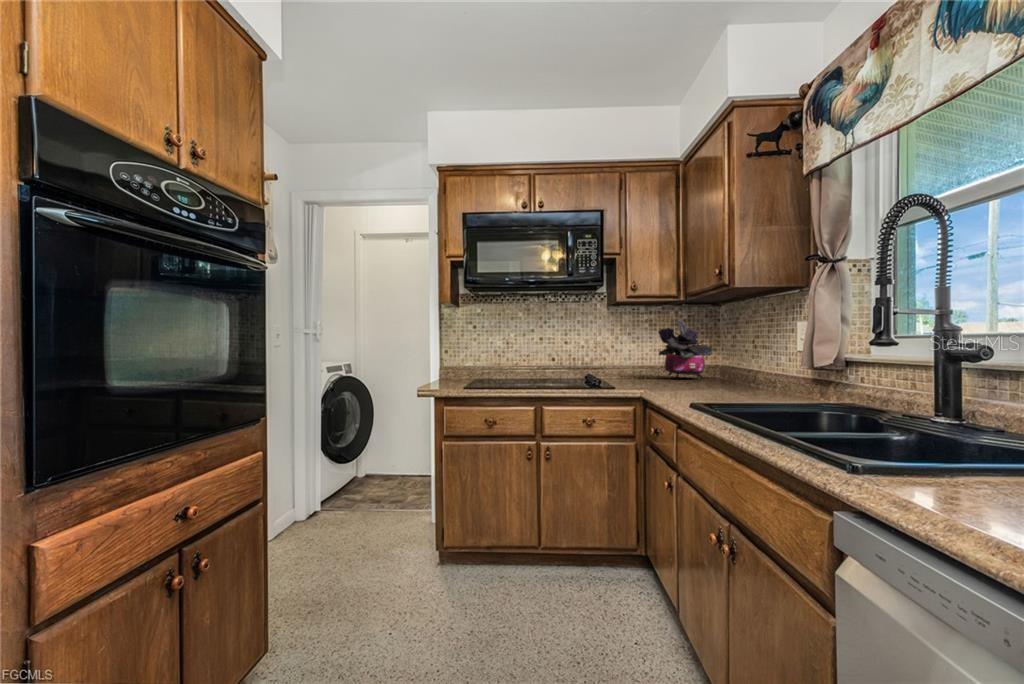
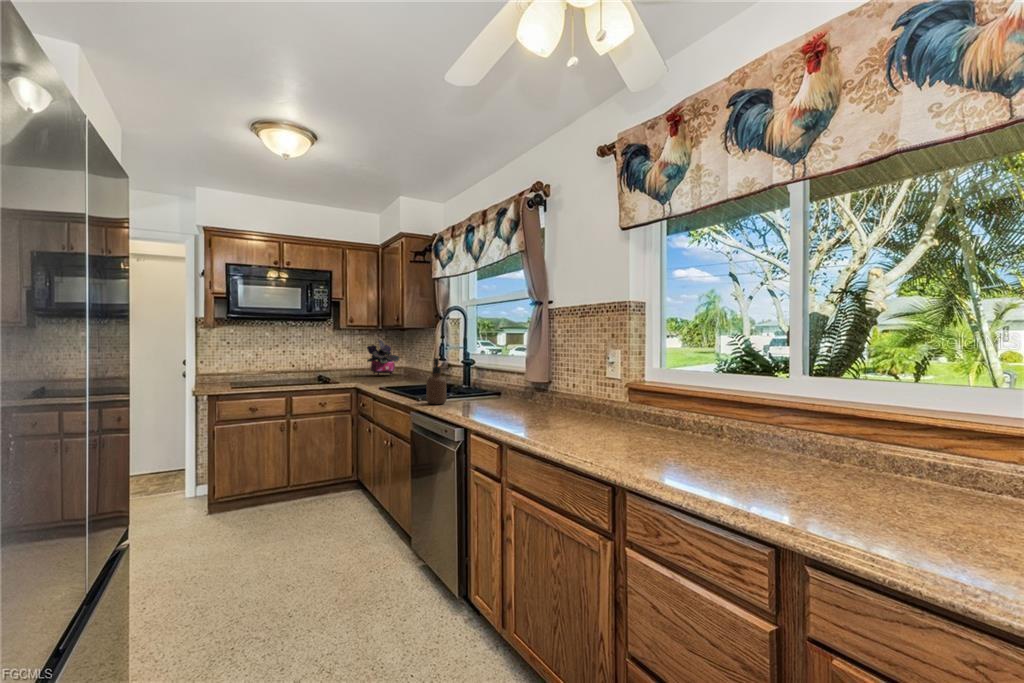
soap dispenser: none [867,325,954,483] -> present [426,358,447,404]

